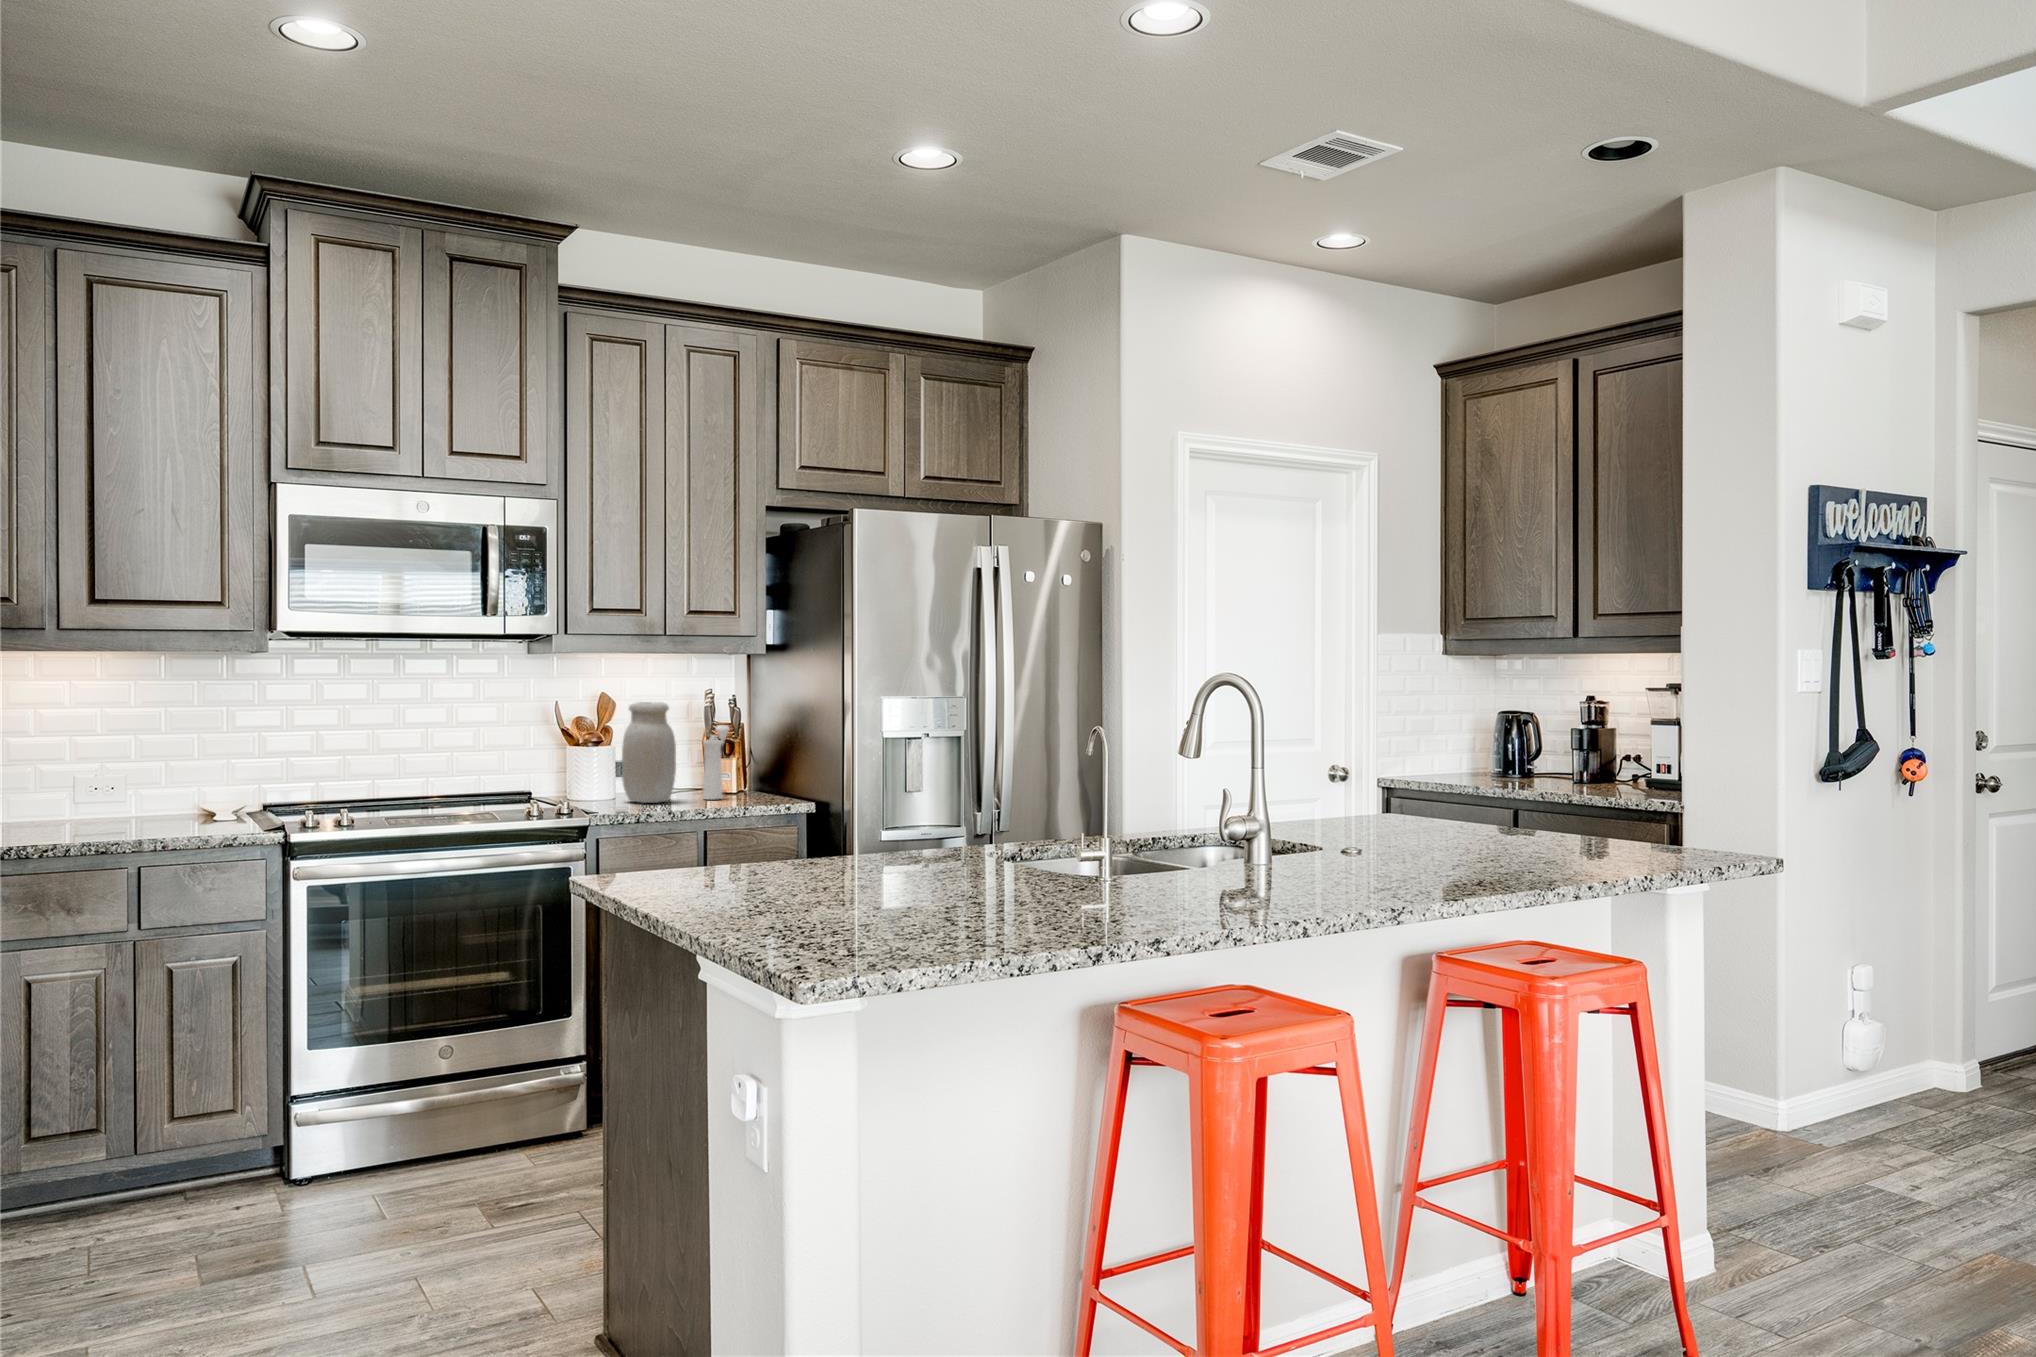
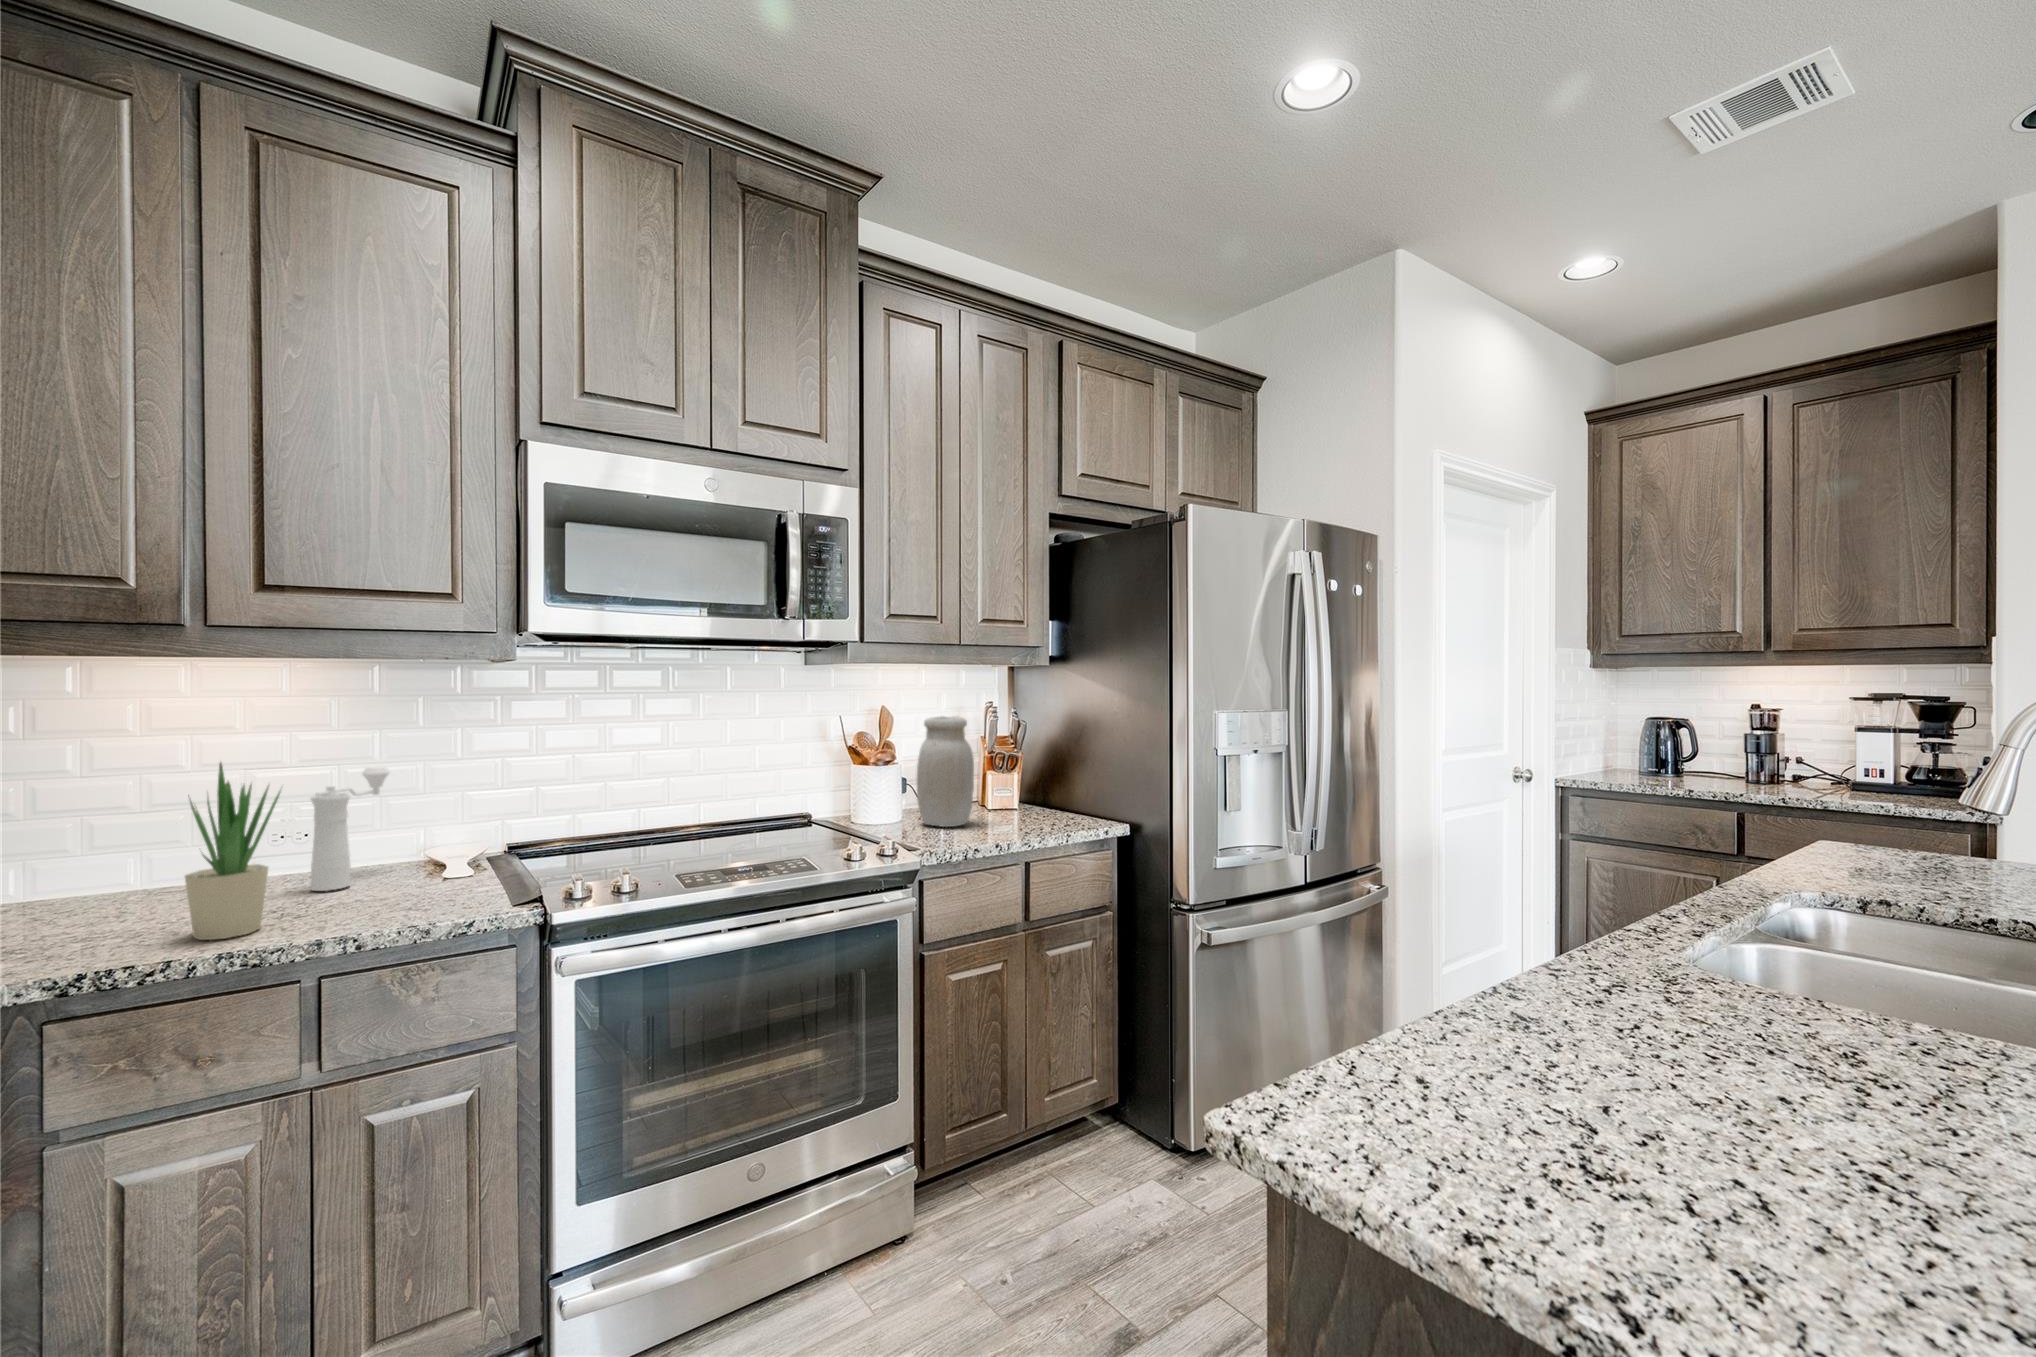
potted plant: none [55,720,113,839] -> present [185,763,280,940]
pepper mill: present [703,725,730,800] -> present [311,766,389,891]

